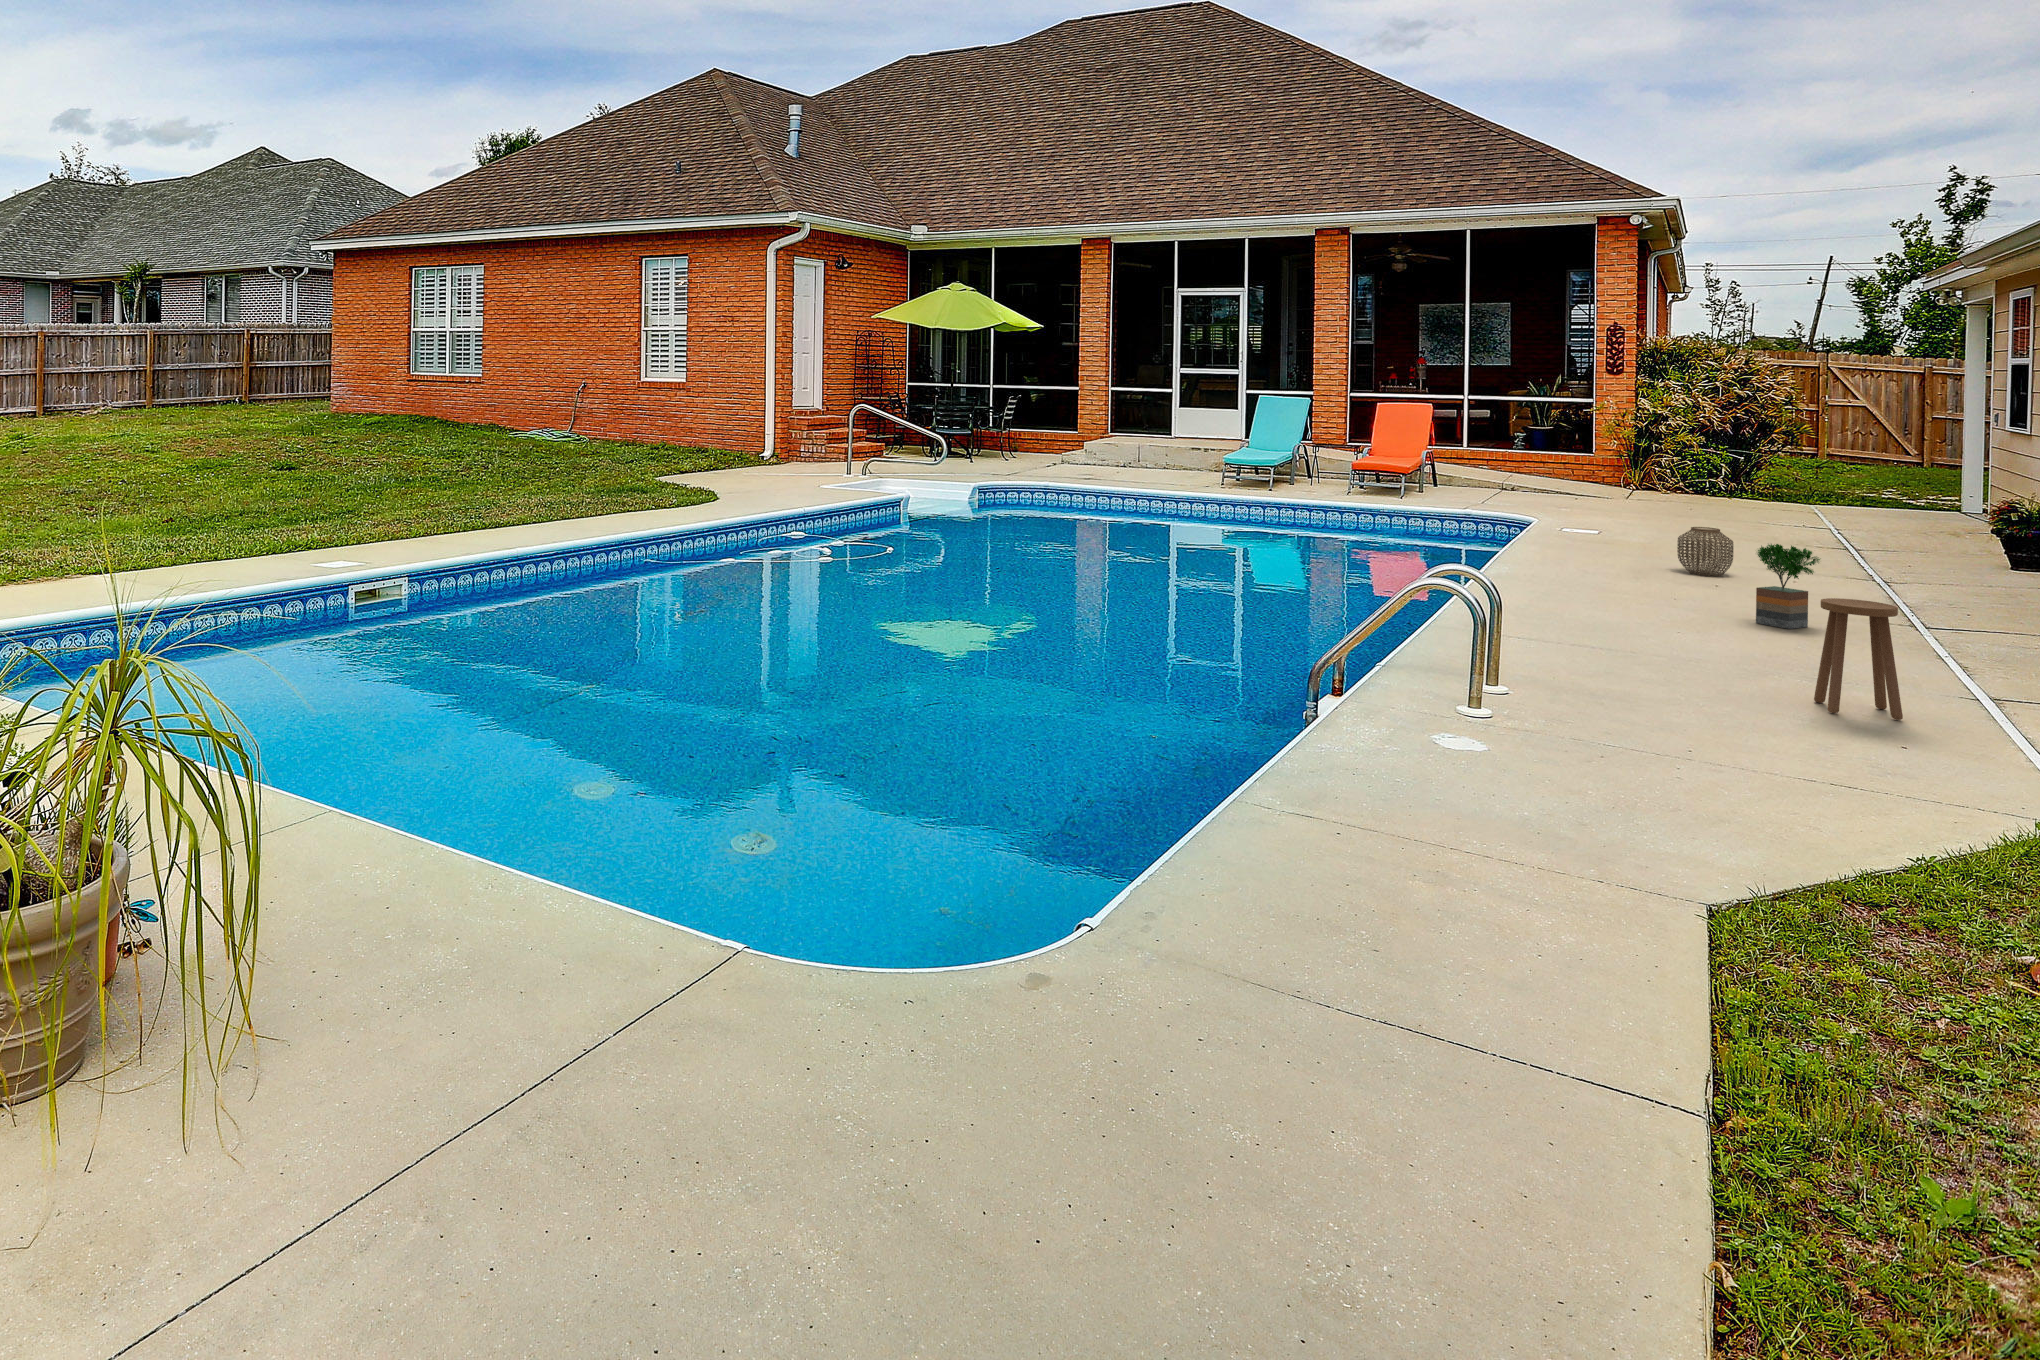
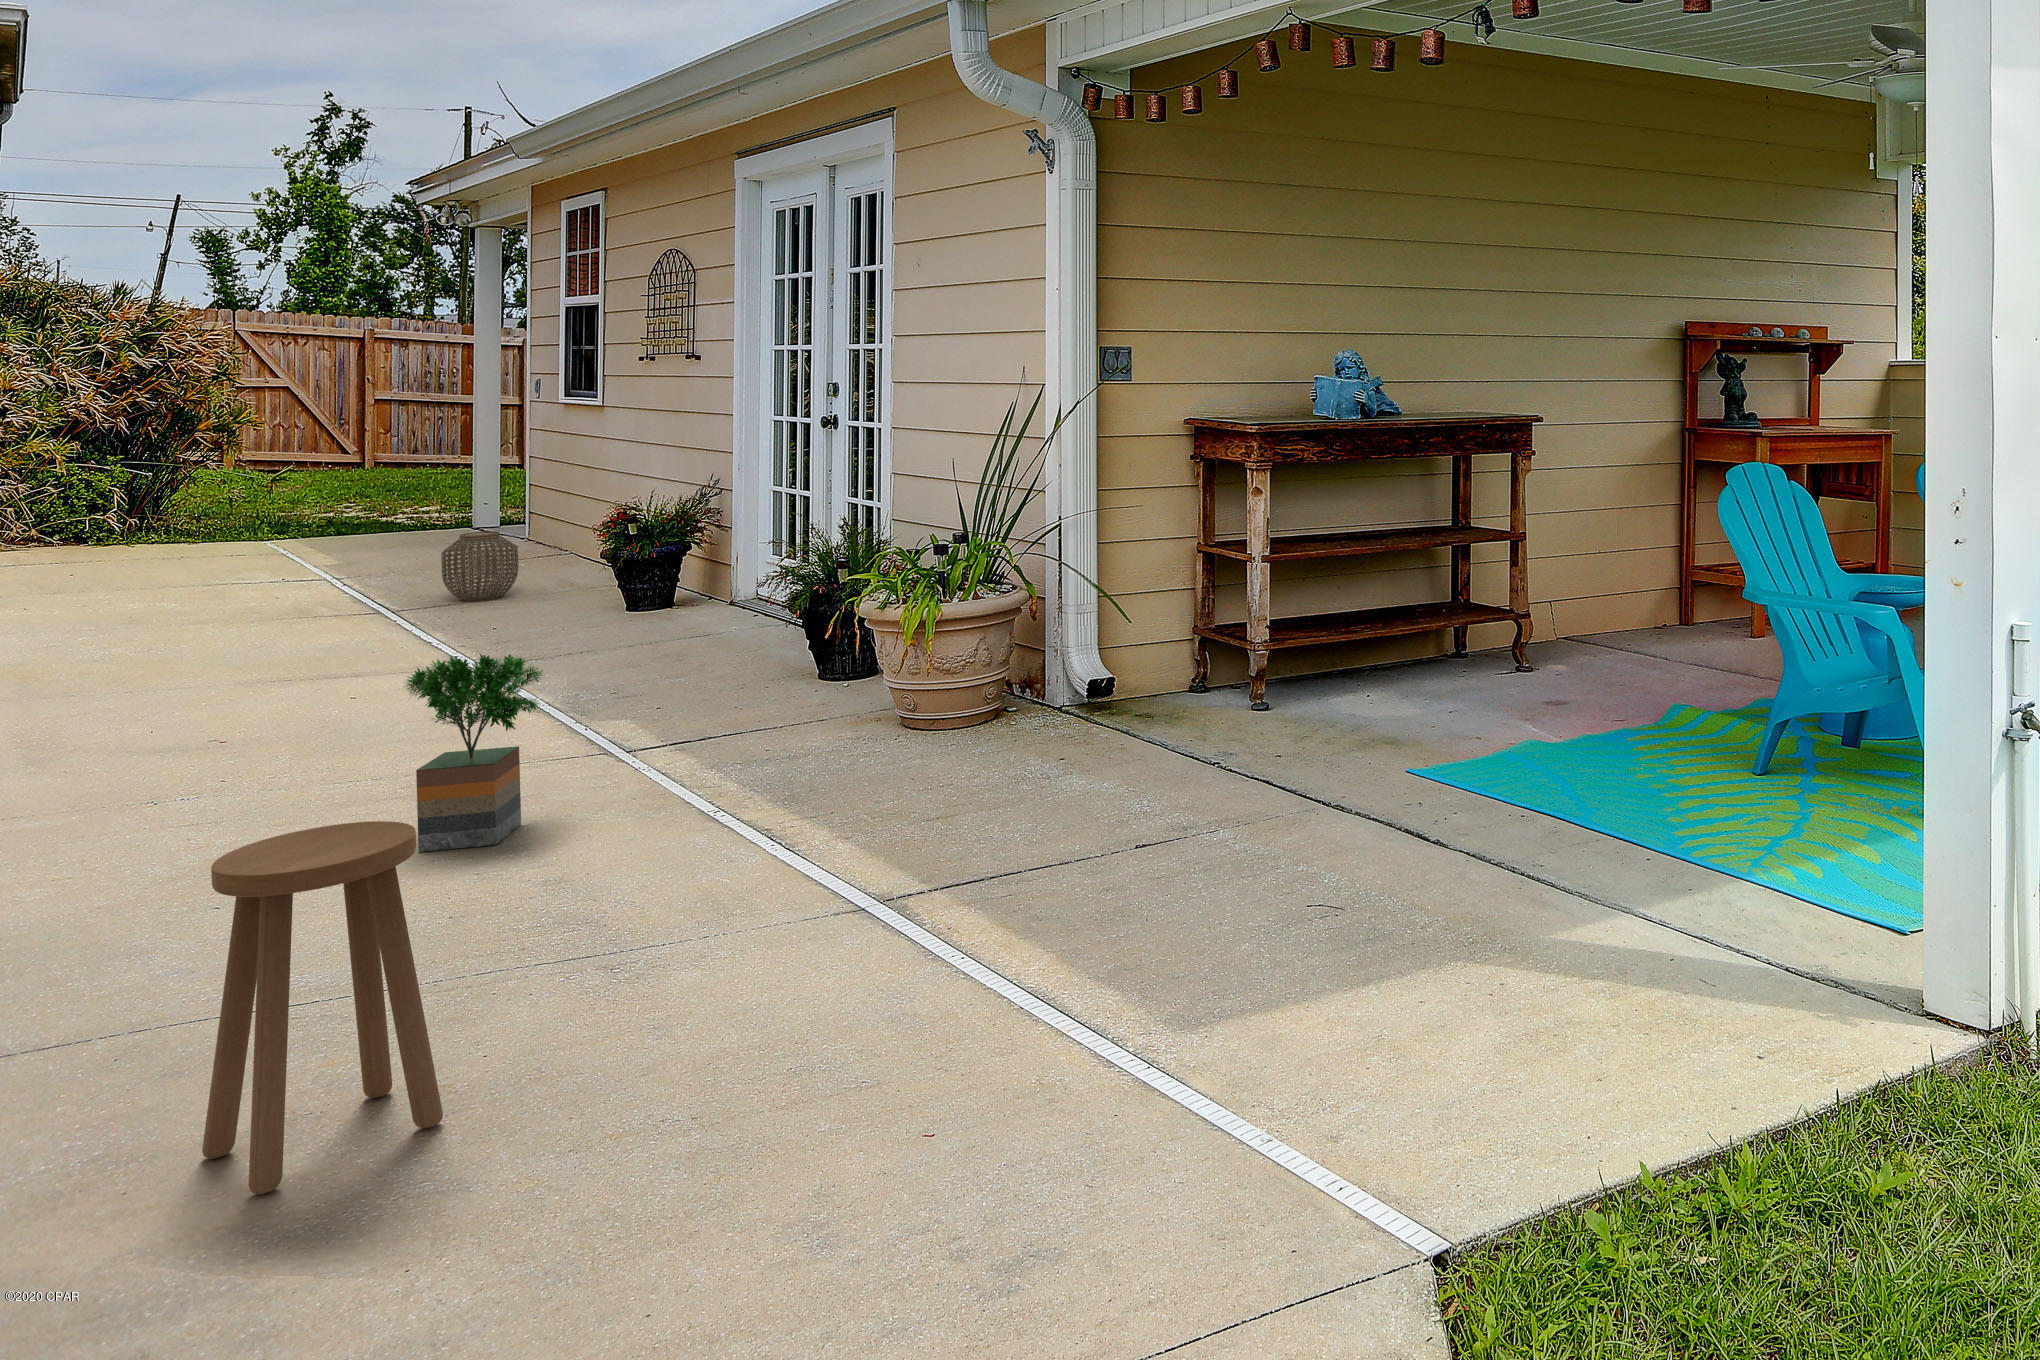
woven basket: present [1677,527,1734,576] -> present [441,531,518,601]
stool: present [1814,598,1903,720] -> present [202,821,443,1194]

